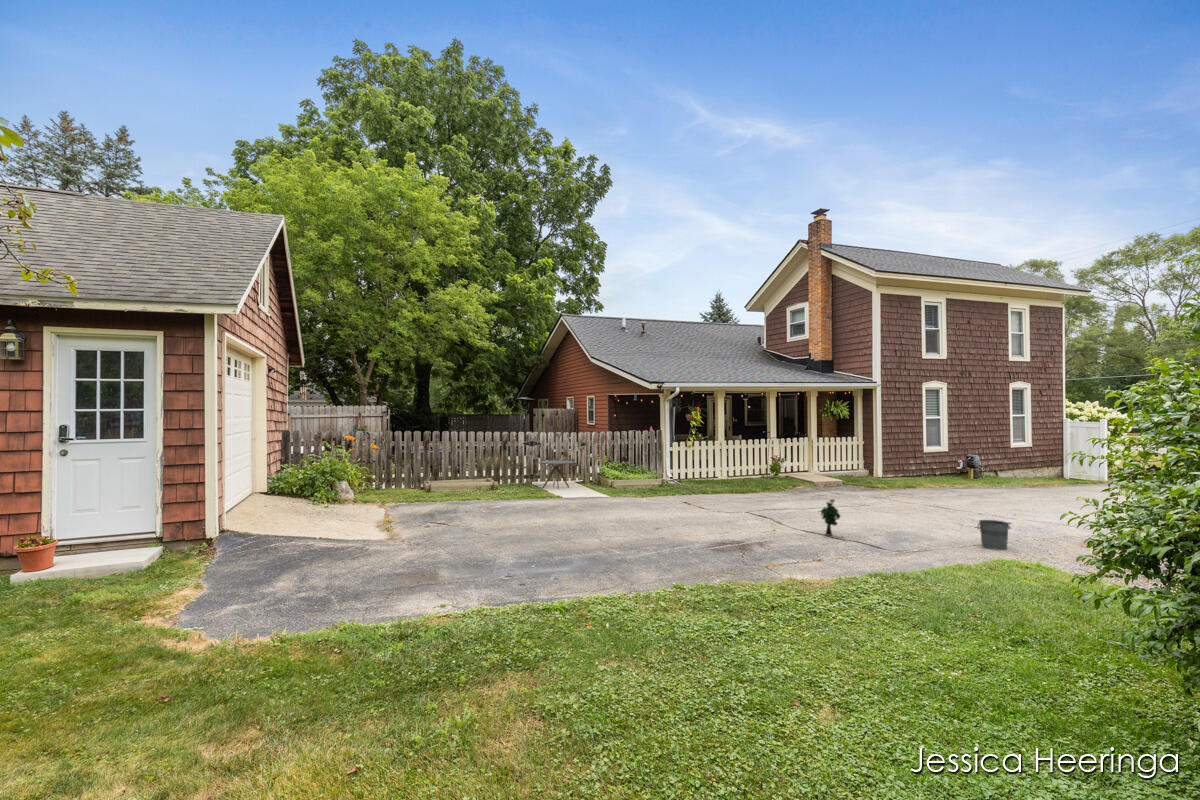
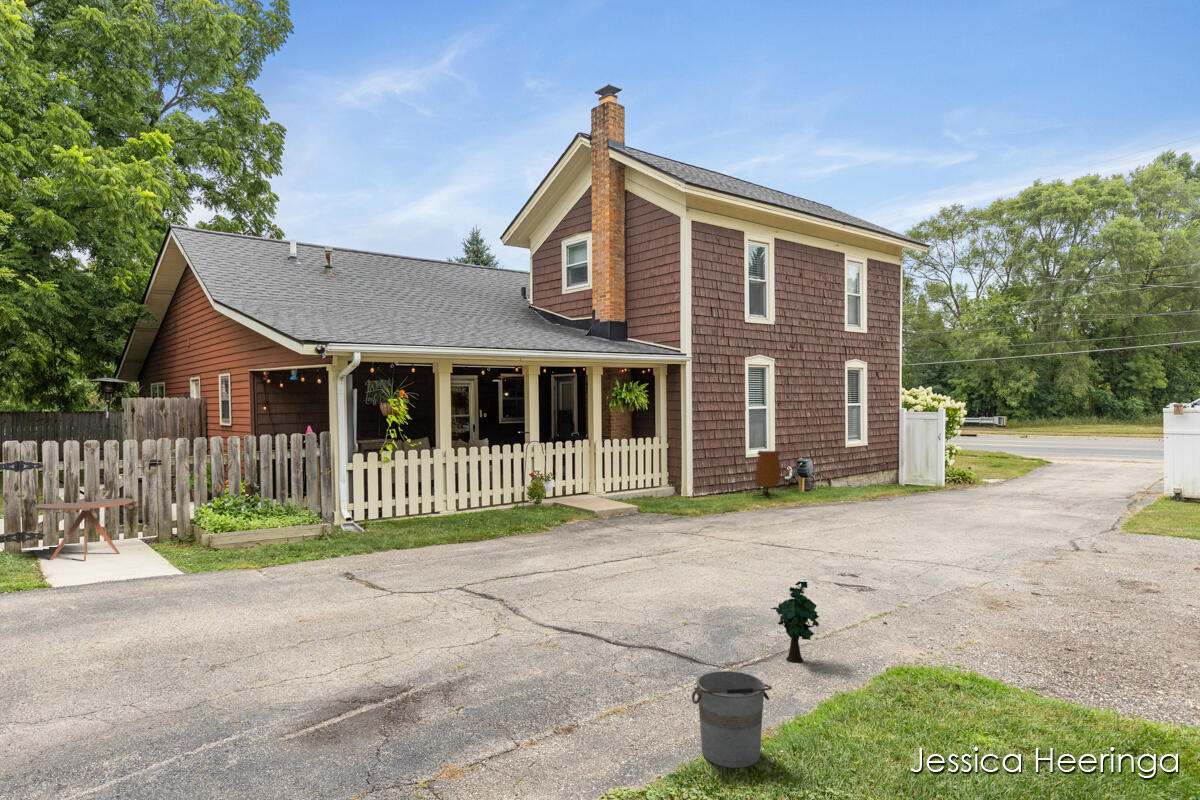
lounge chair: none [928,448,952,482] -> present [754,451,781,498]
decorative plant: present [820,500,840,536] -> present [771,581,819,663]
bucket: present [978,520,1010,550] -> present [692,671,772,768]

